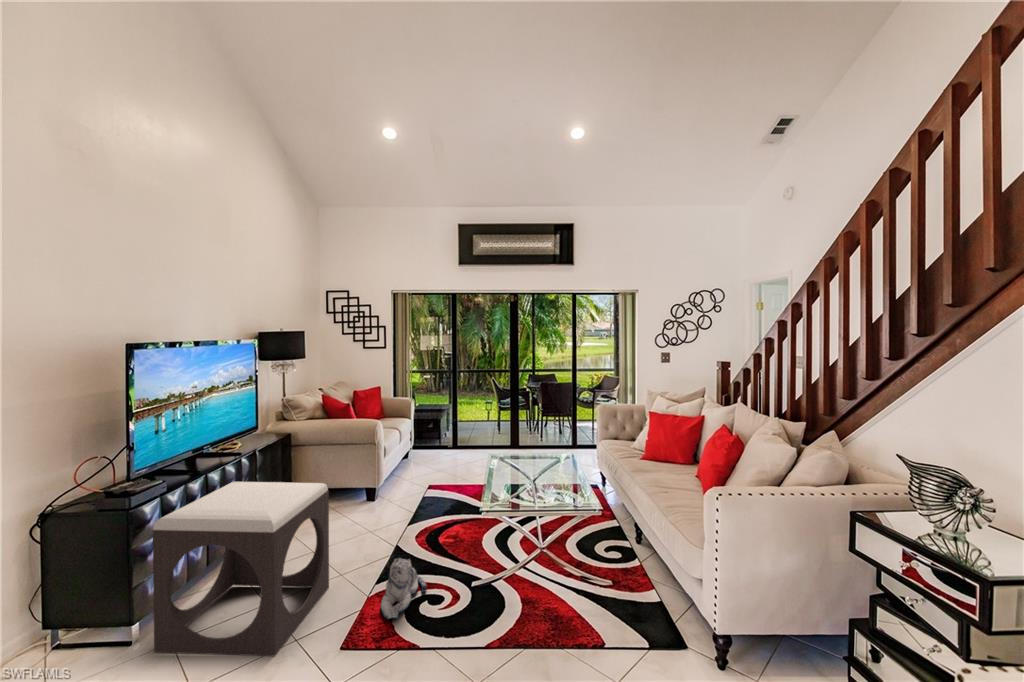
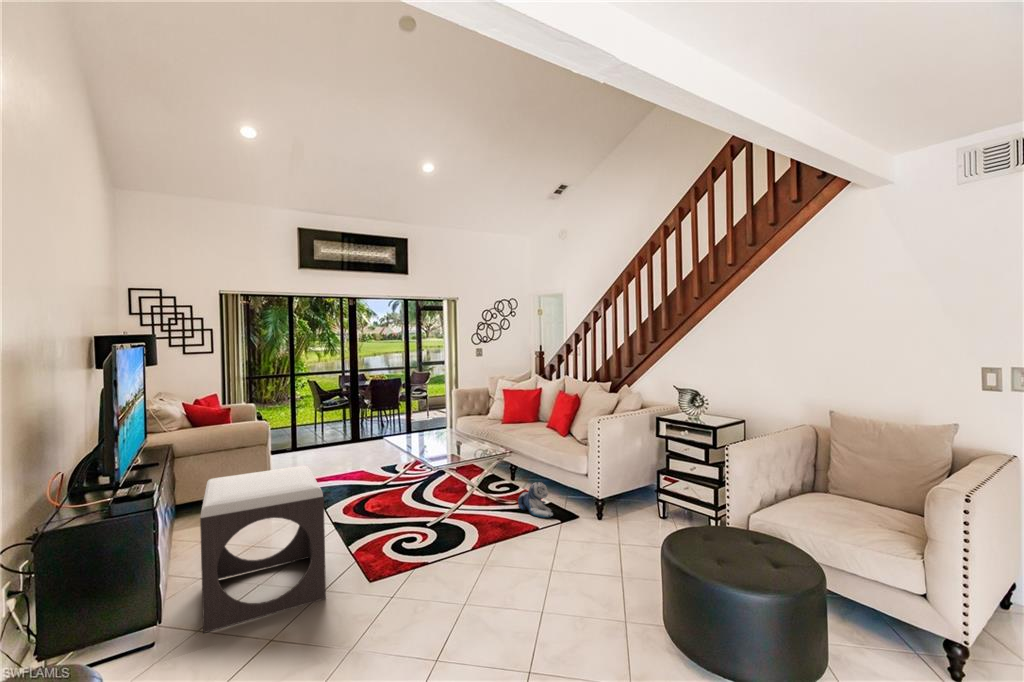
plush toy: present [381,559,427,619] -> present [518,482,553,518]

